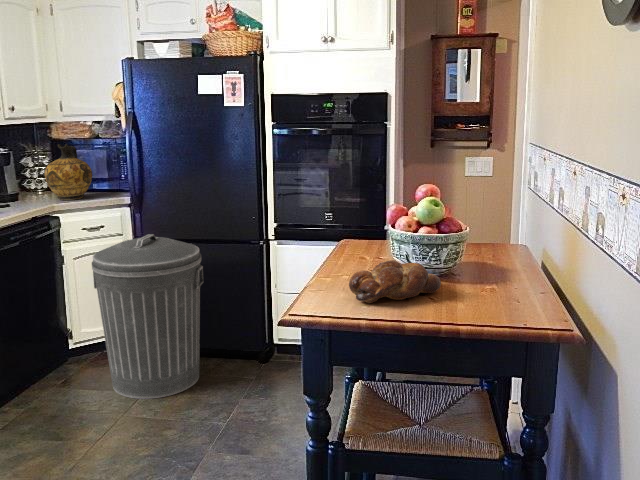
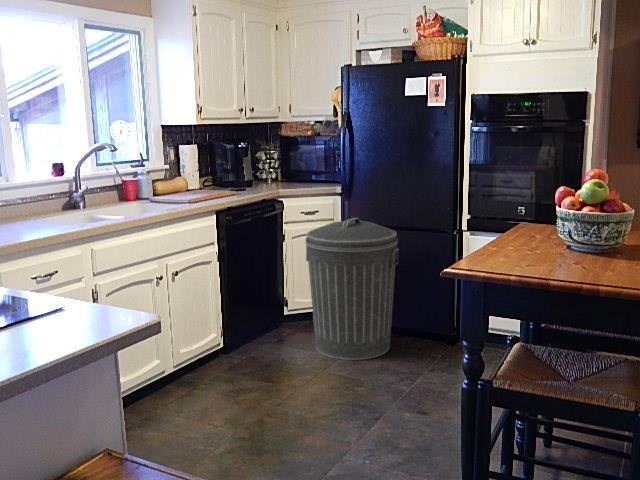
ceramic jug: present [45,144,92,200] -> none [274,140,312,187]
bread loaf: present [349,260,441,303] -> none [510,233,598,267]

